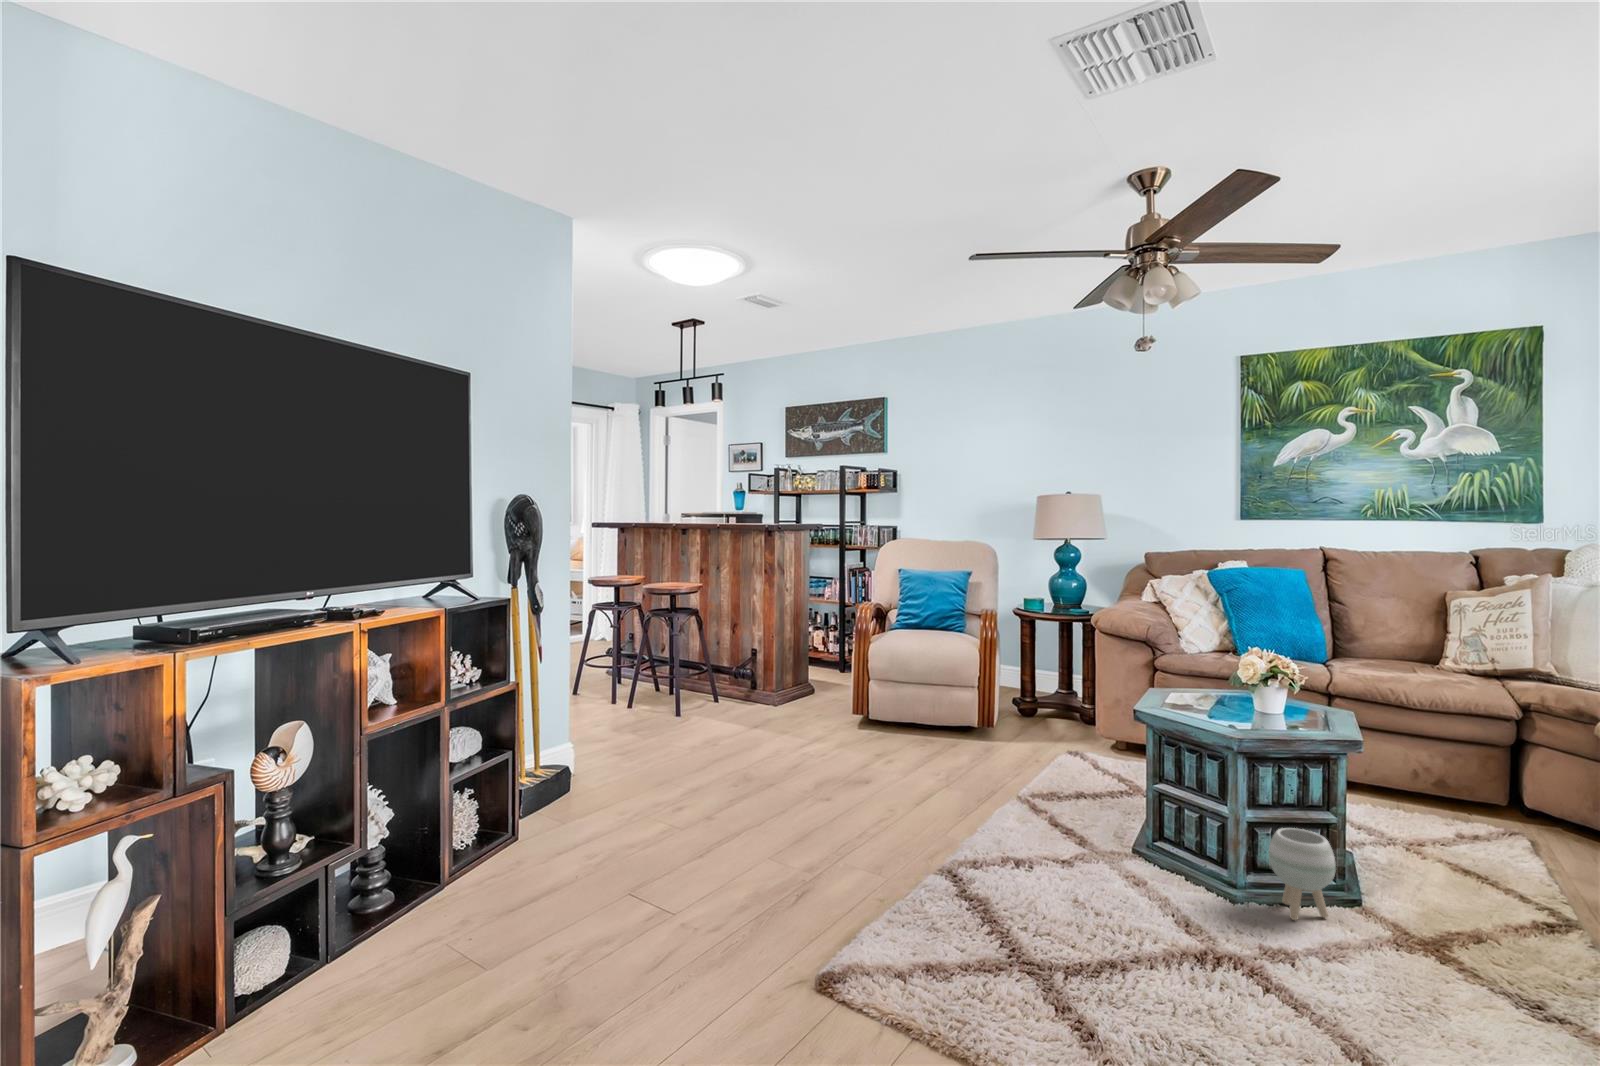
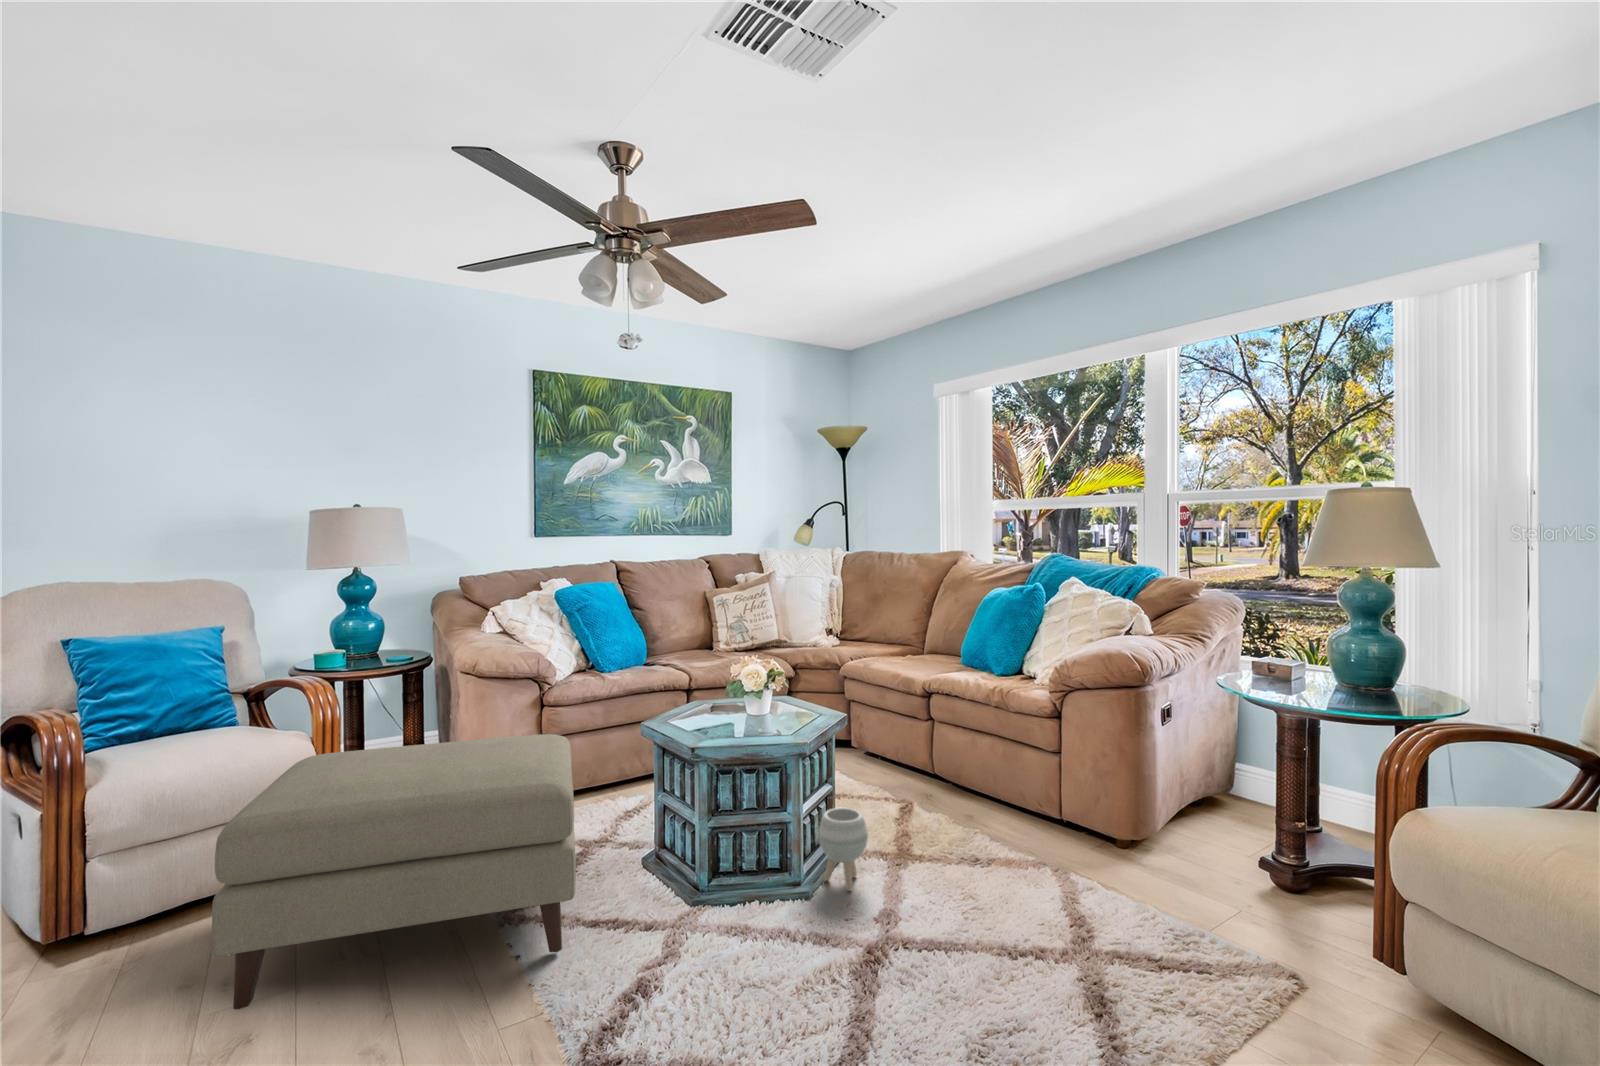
ottoman: none [860,660,1101,826] -> present [212,734,576,1009]

